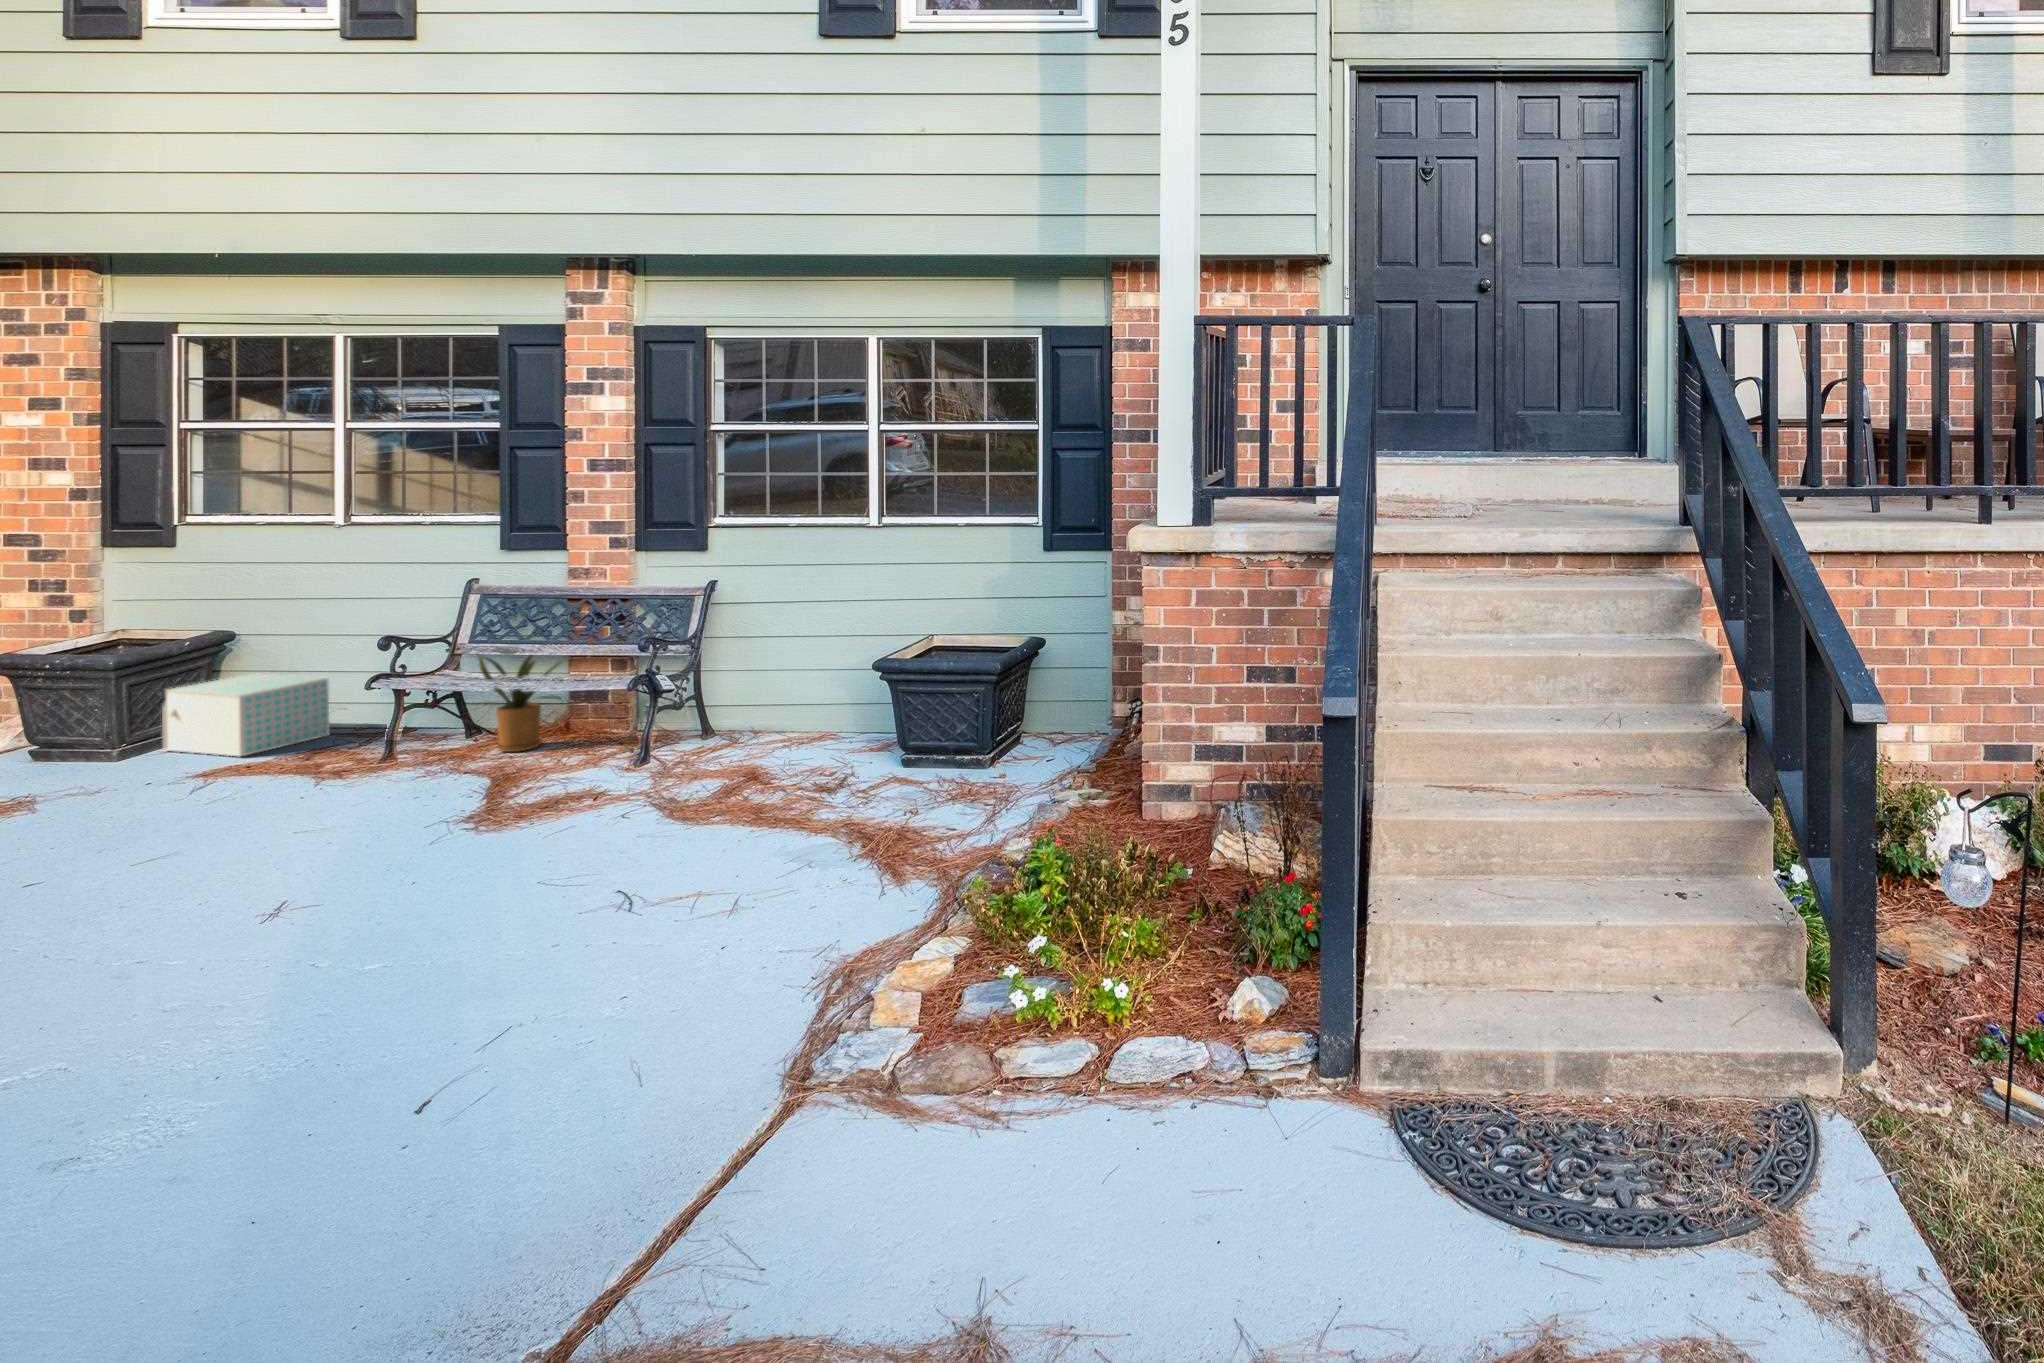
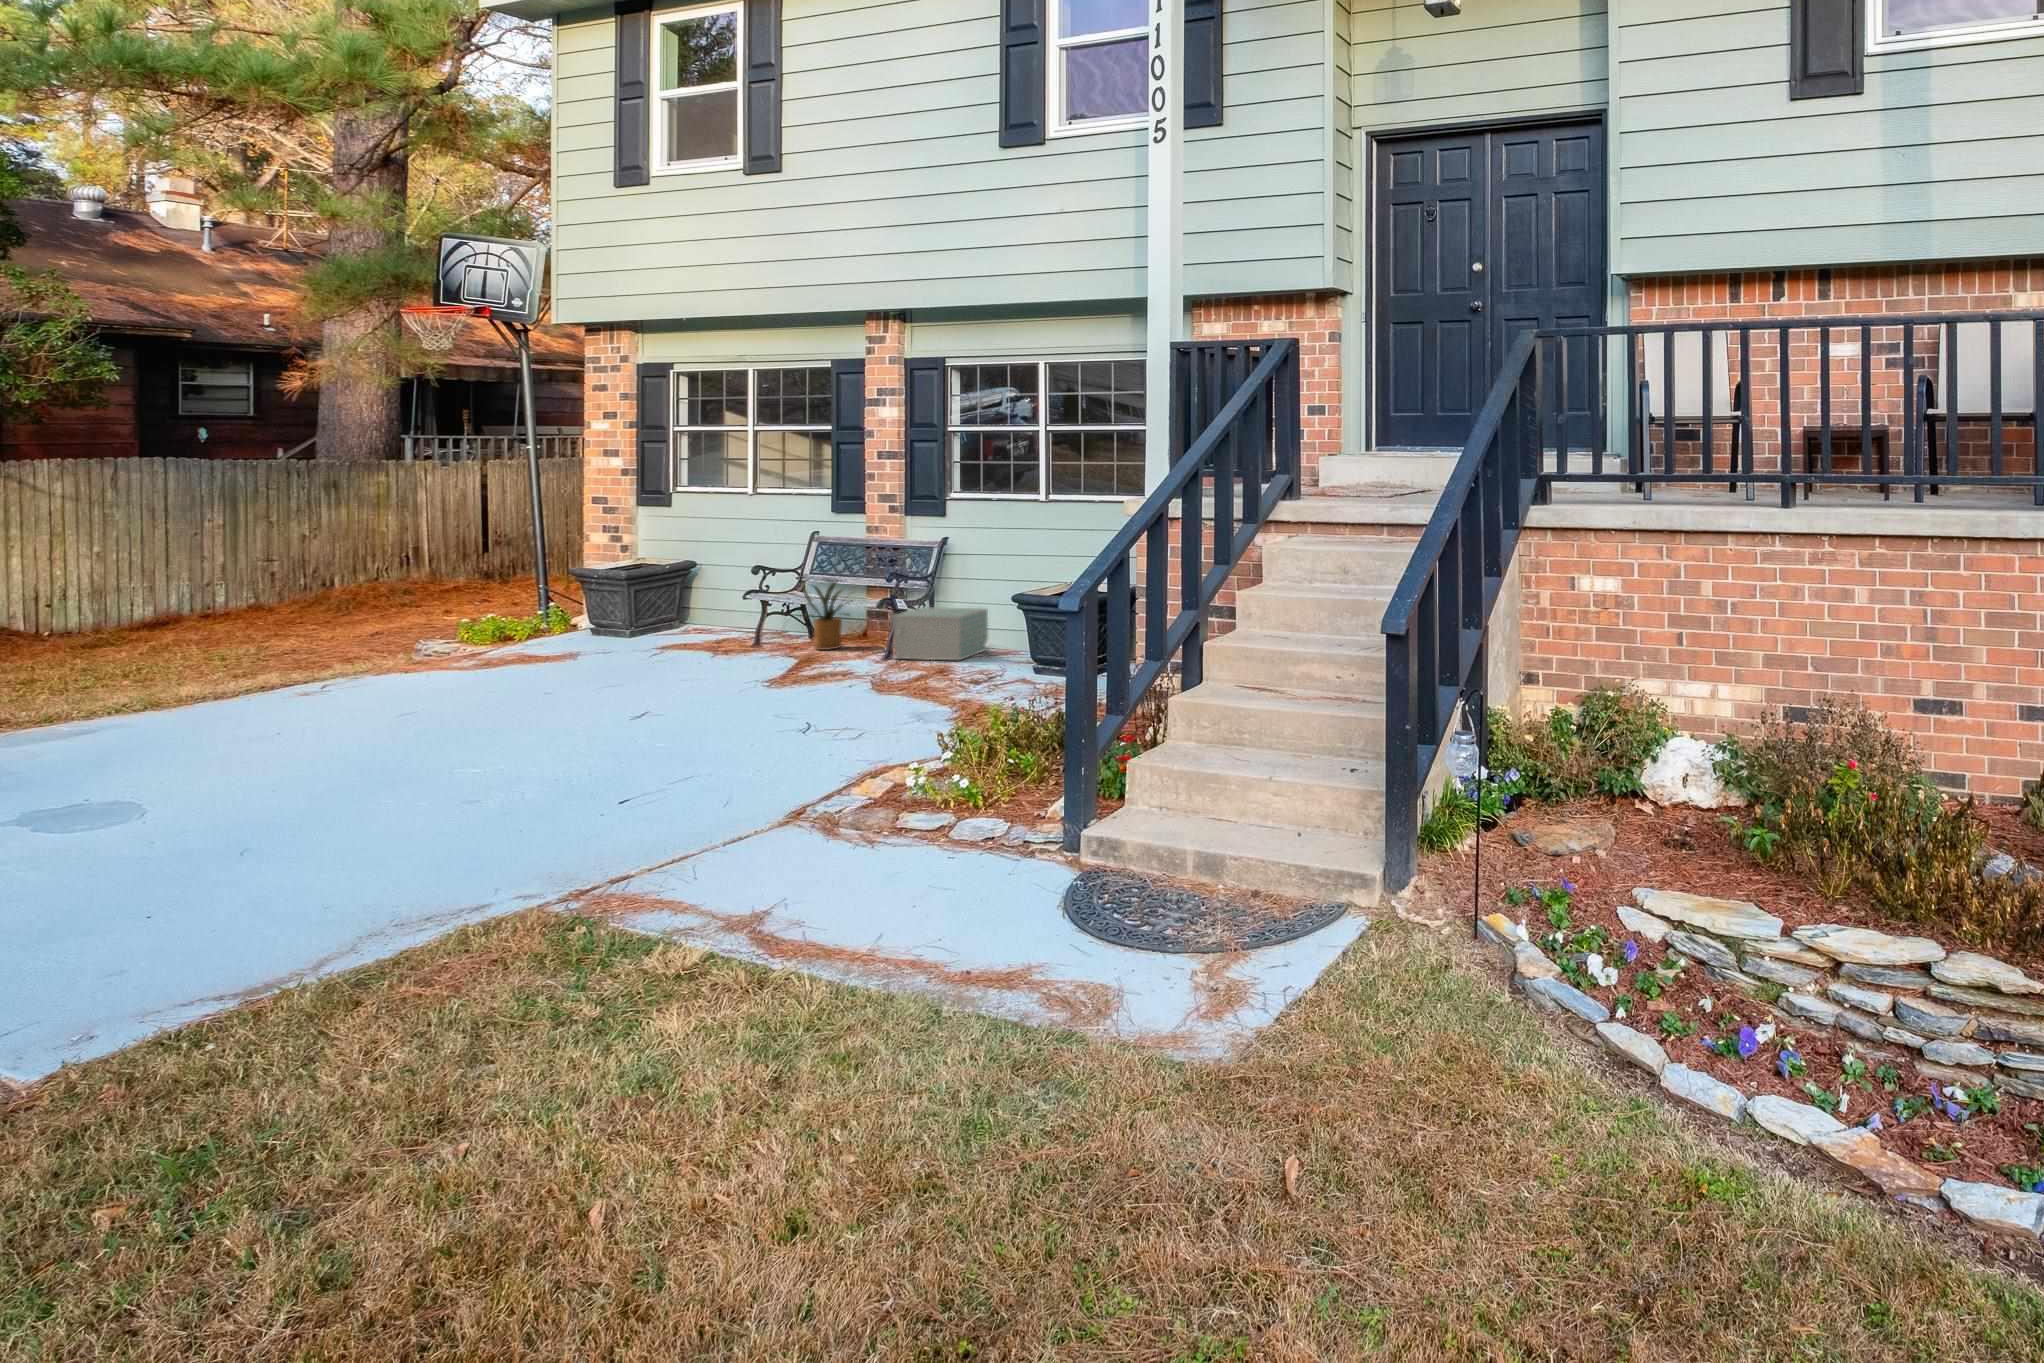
storage box: present [162,673,329,756] -> present [891,607,988,660]

